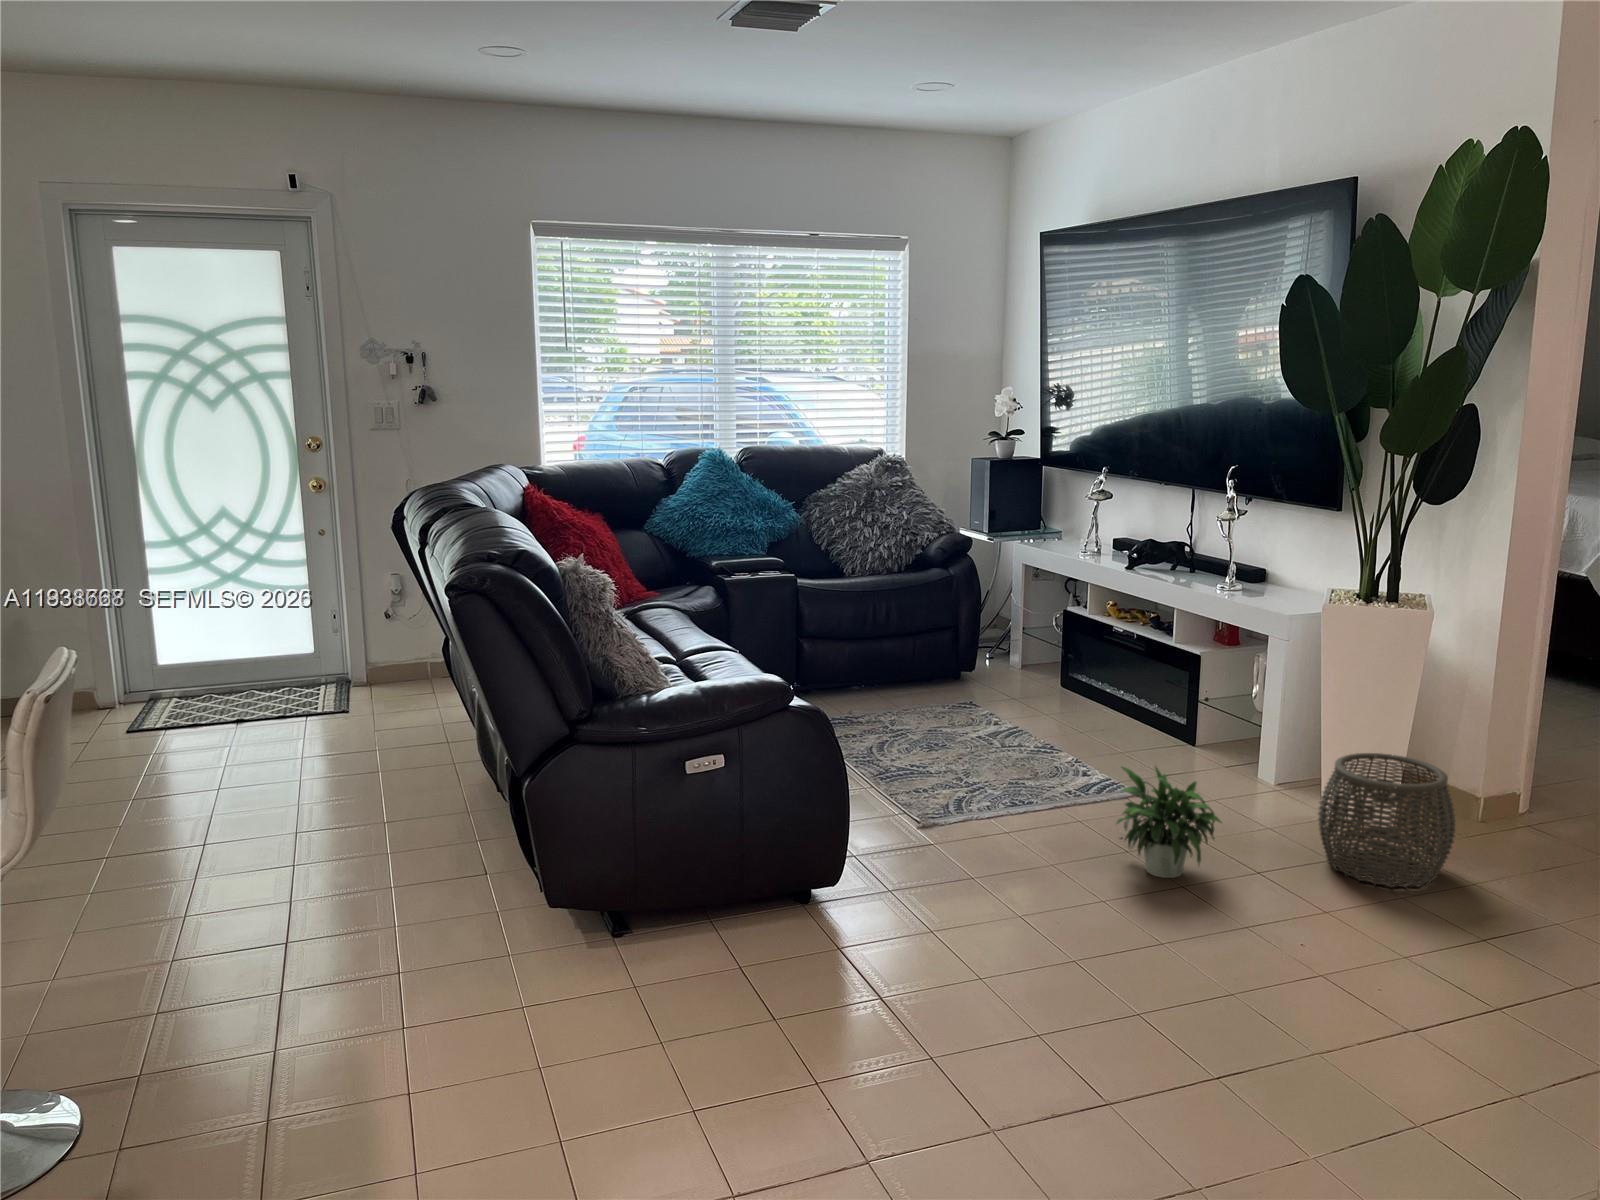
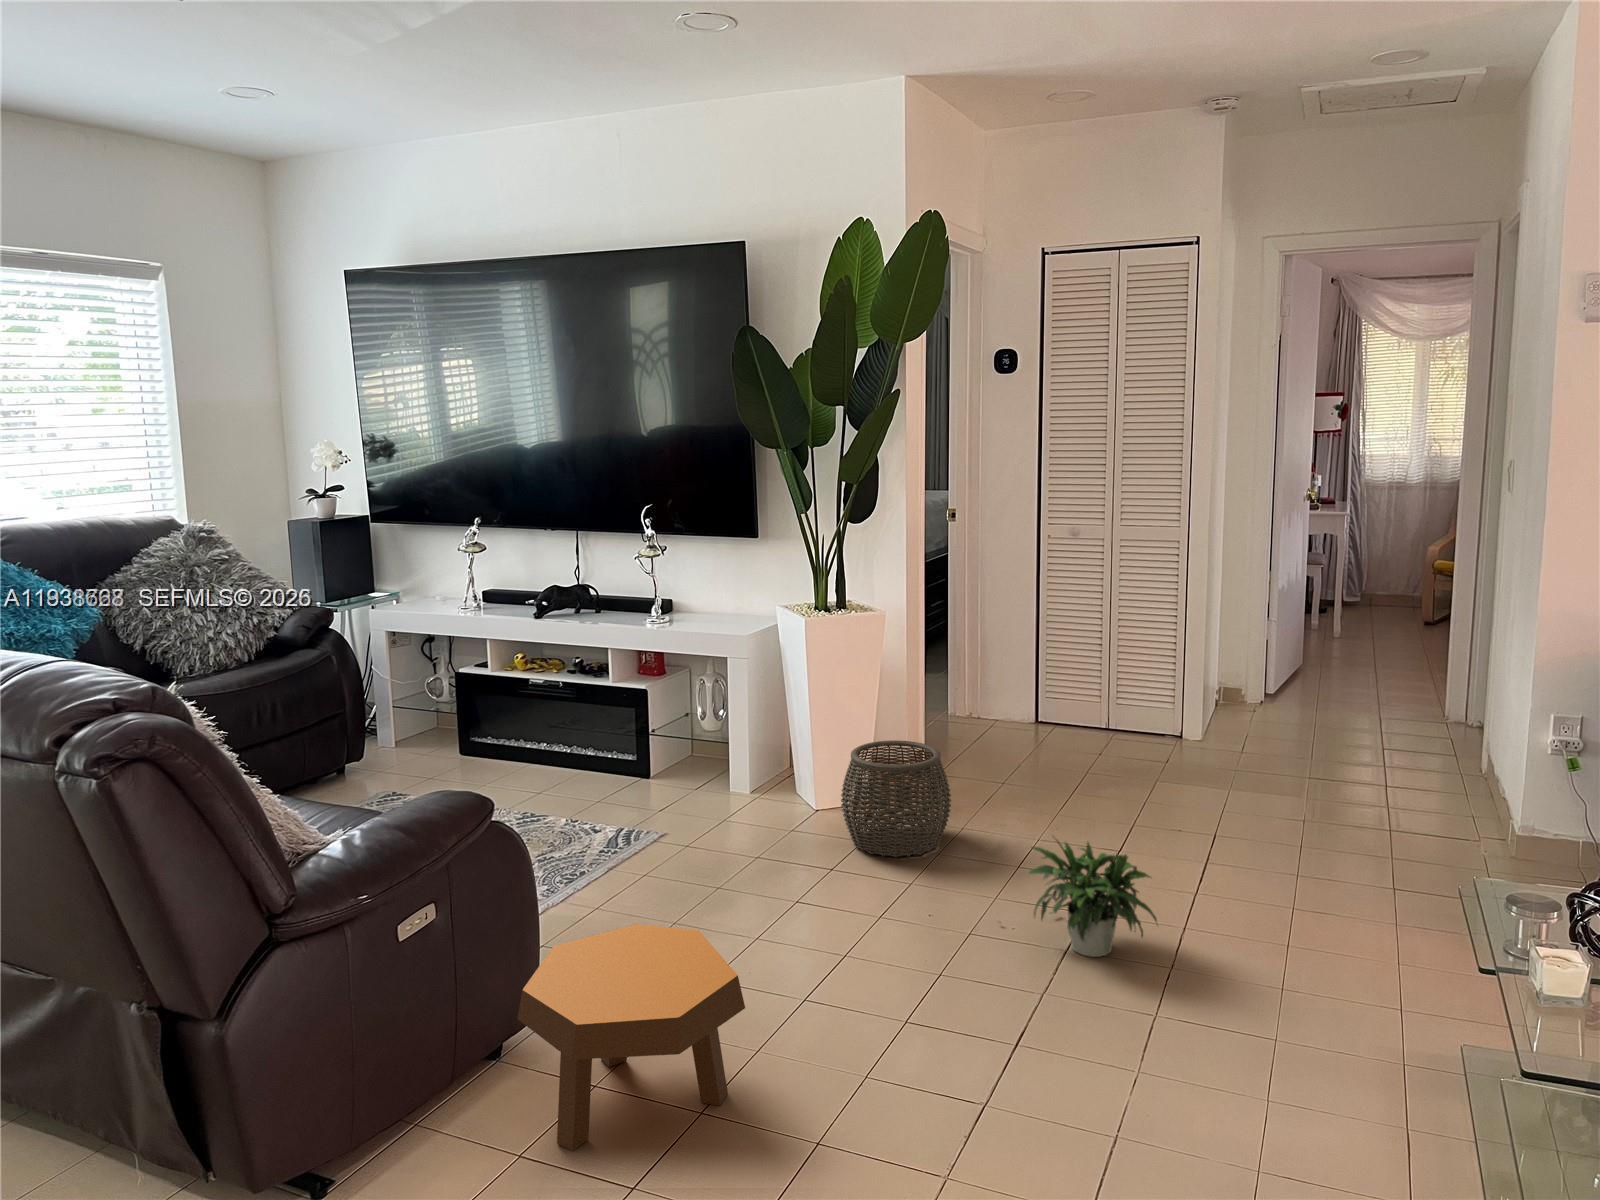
potted plant: present [1117,767,1222,878] -> present [998,839,1157,957]
footstool: none [815,826,996,998] -> present [517,924,745,1151]

